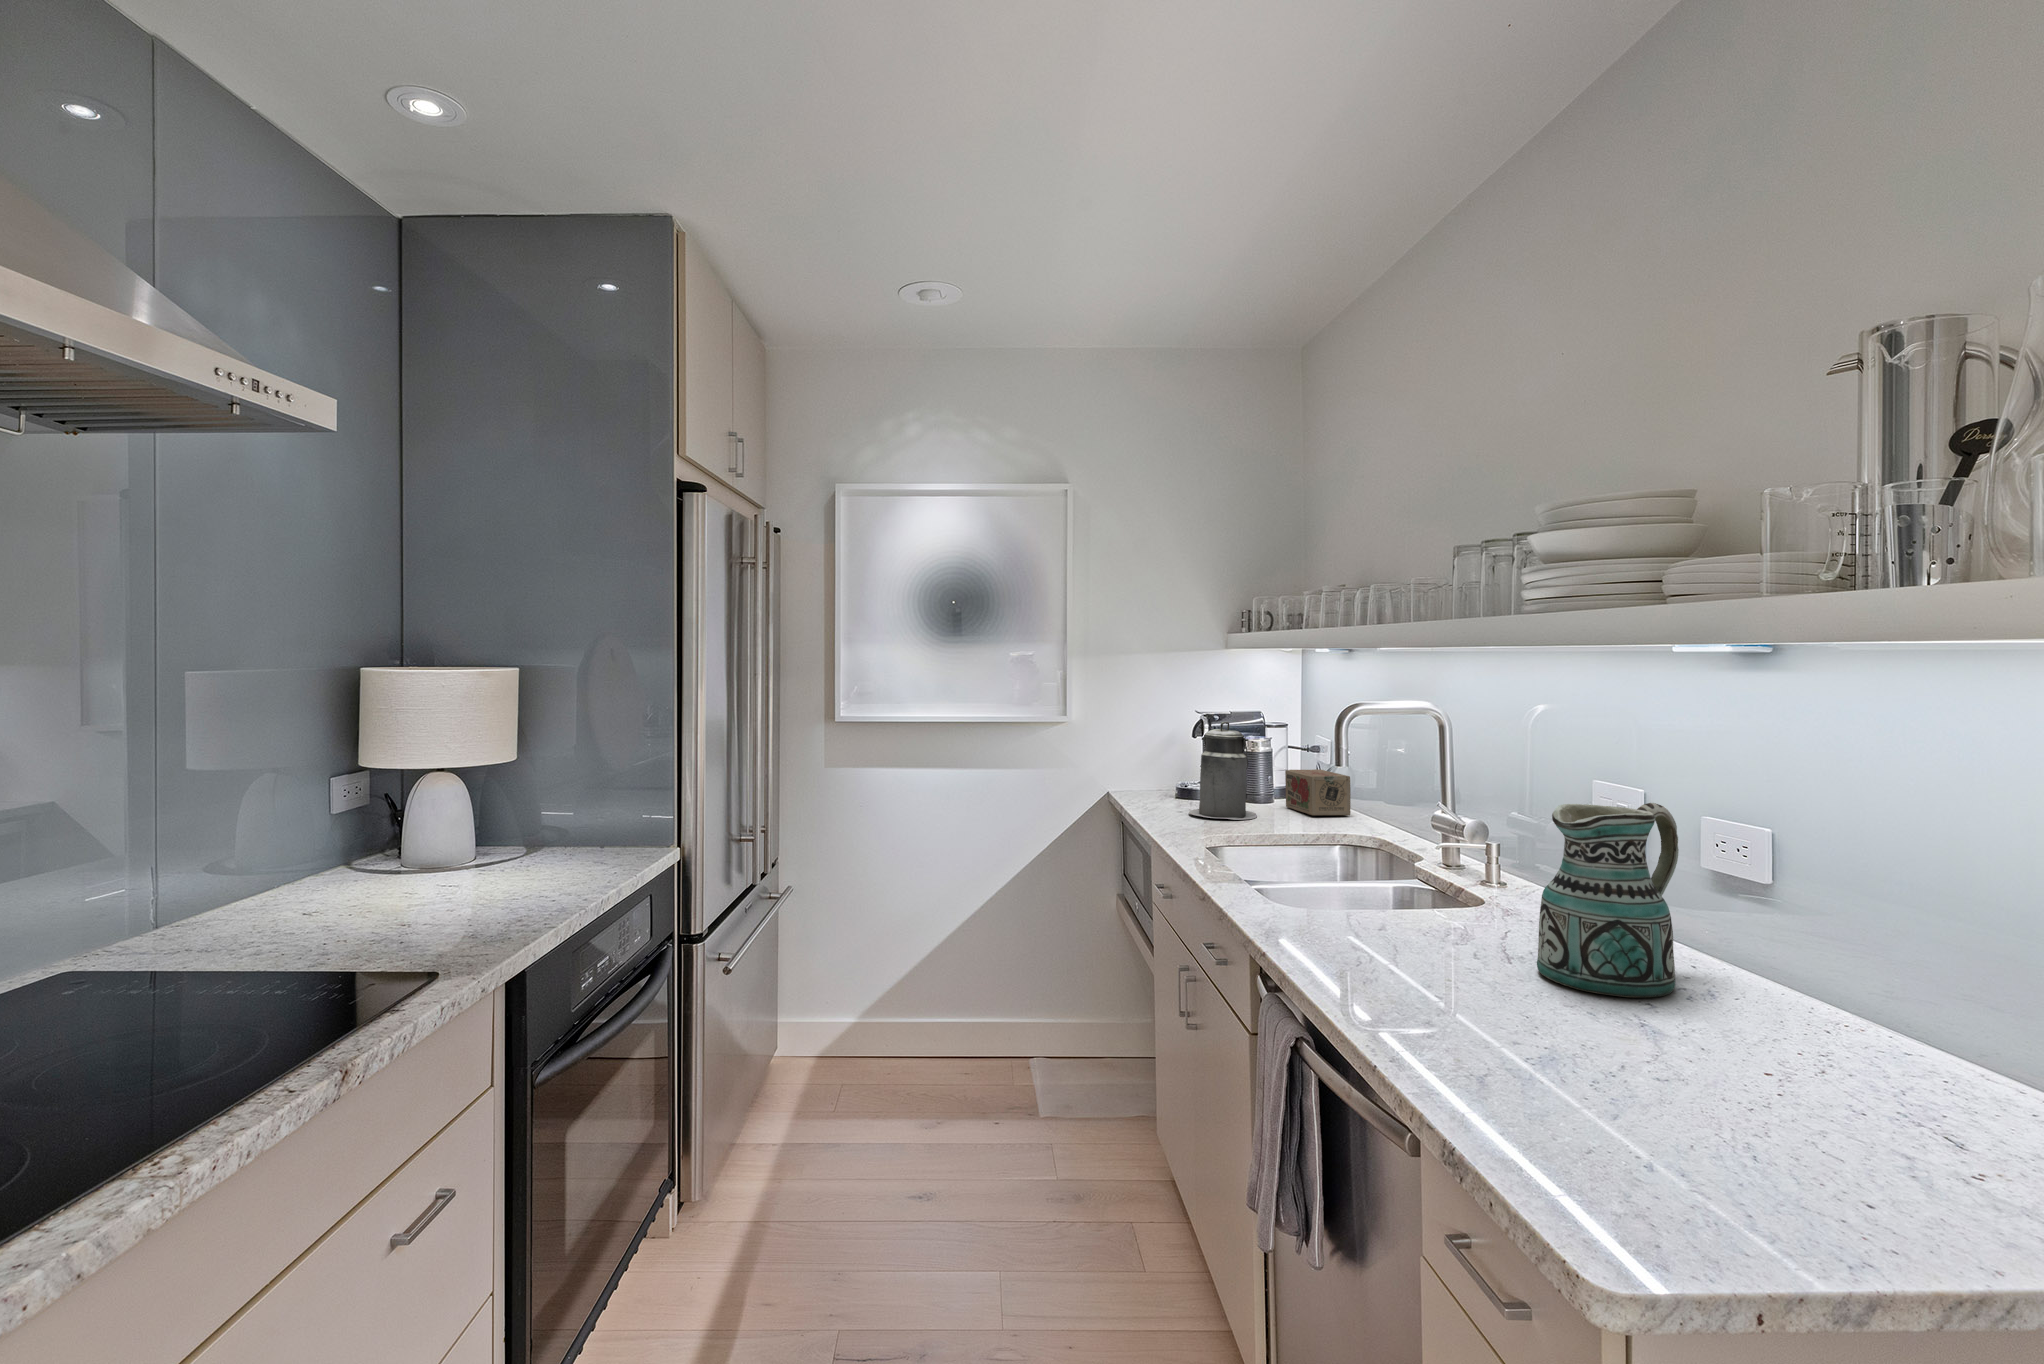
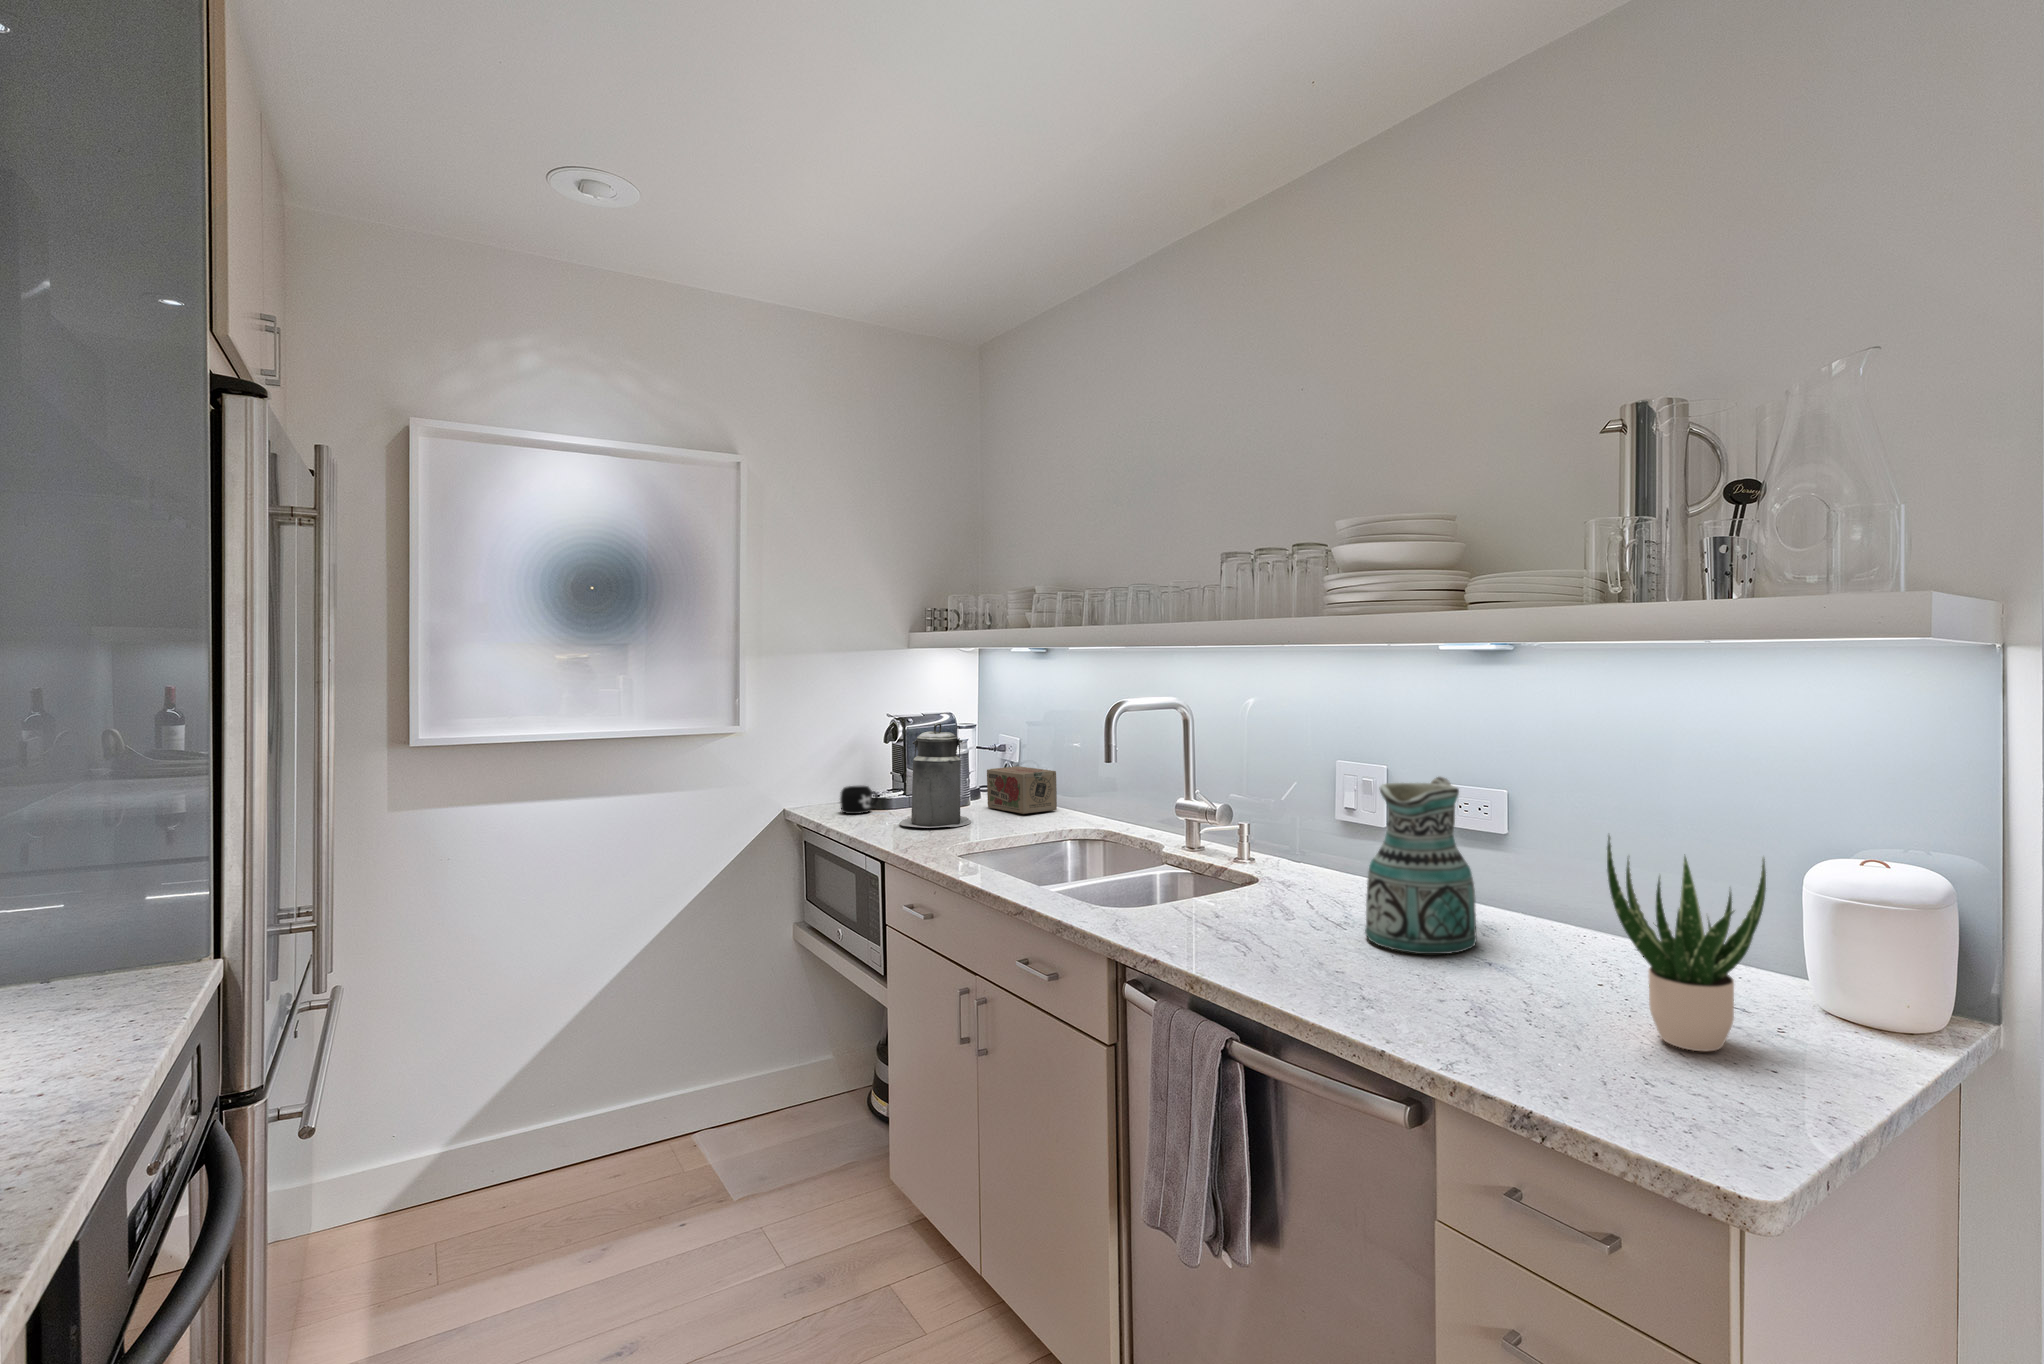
mug: none [1150,775,1186,801] -> present [840,786,878,814]
potted plant: none [1704,869,1936,1144] -> present [1607,836,1766,1052]

